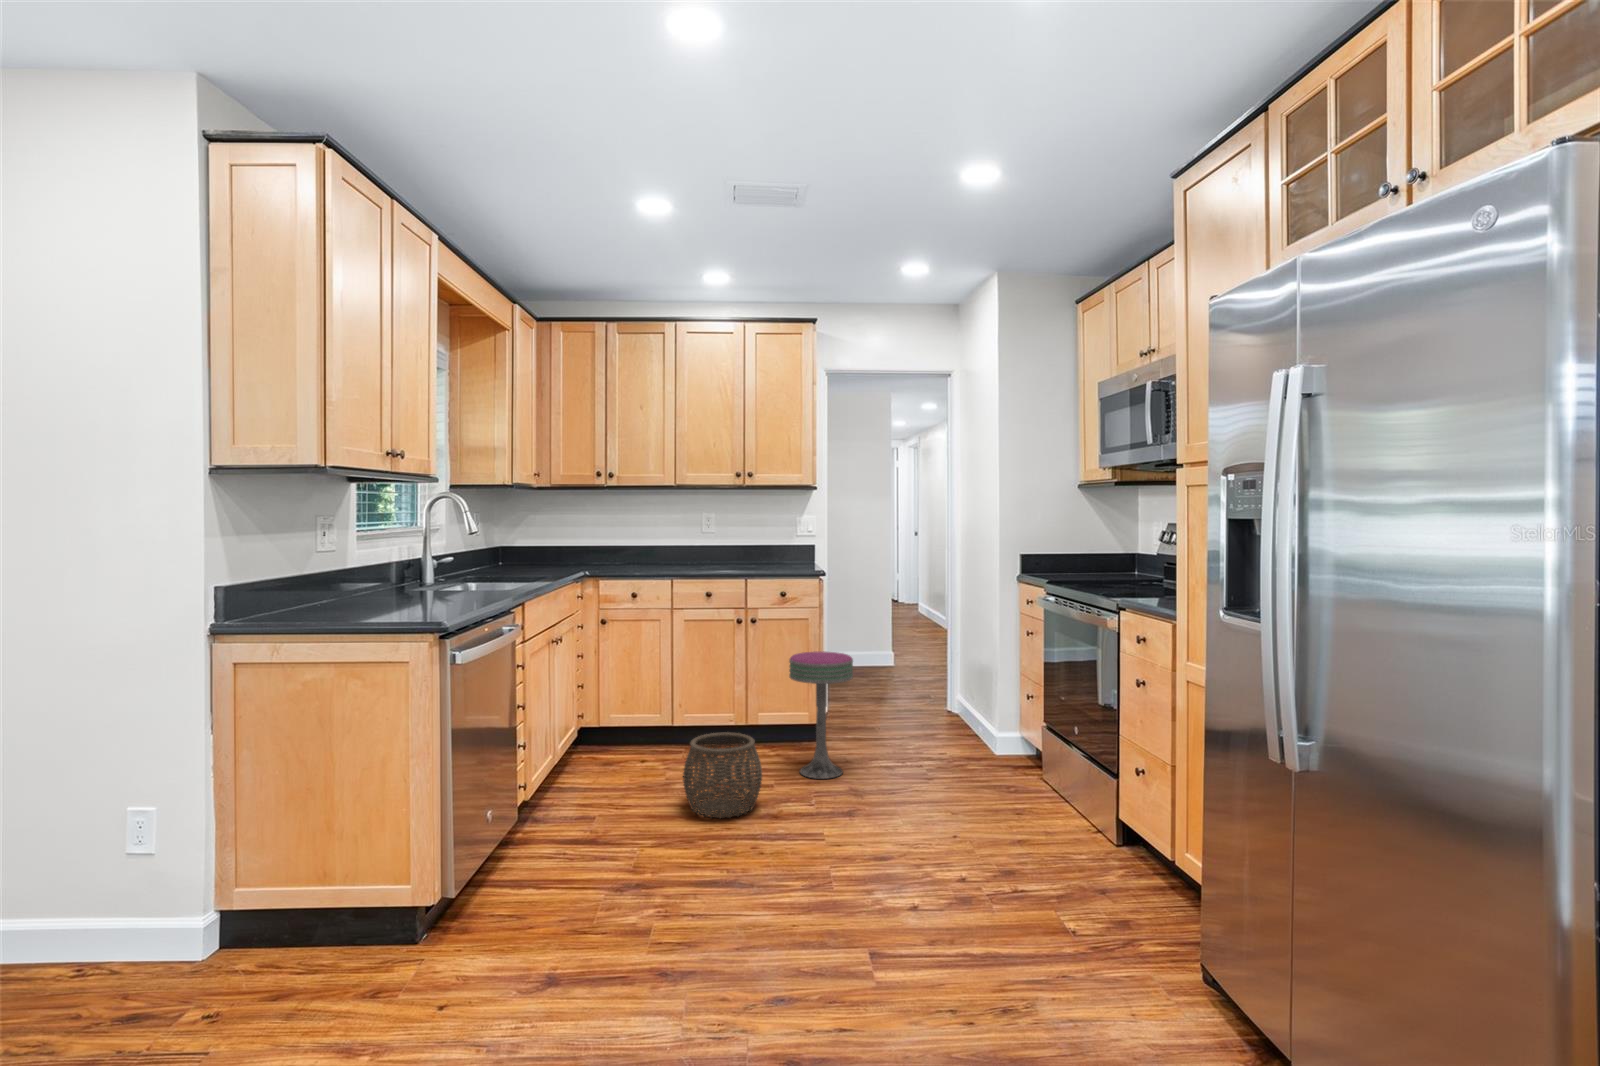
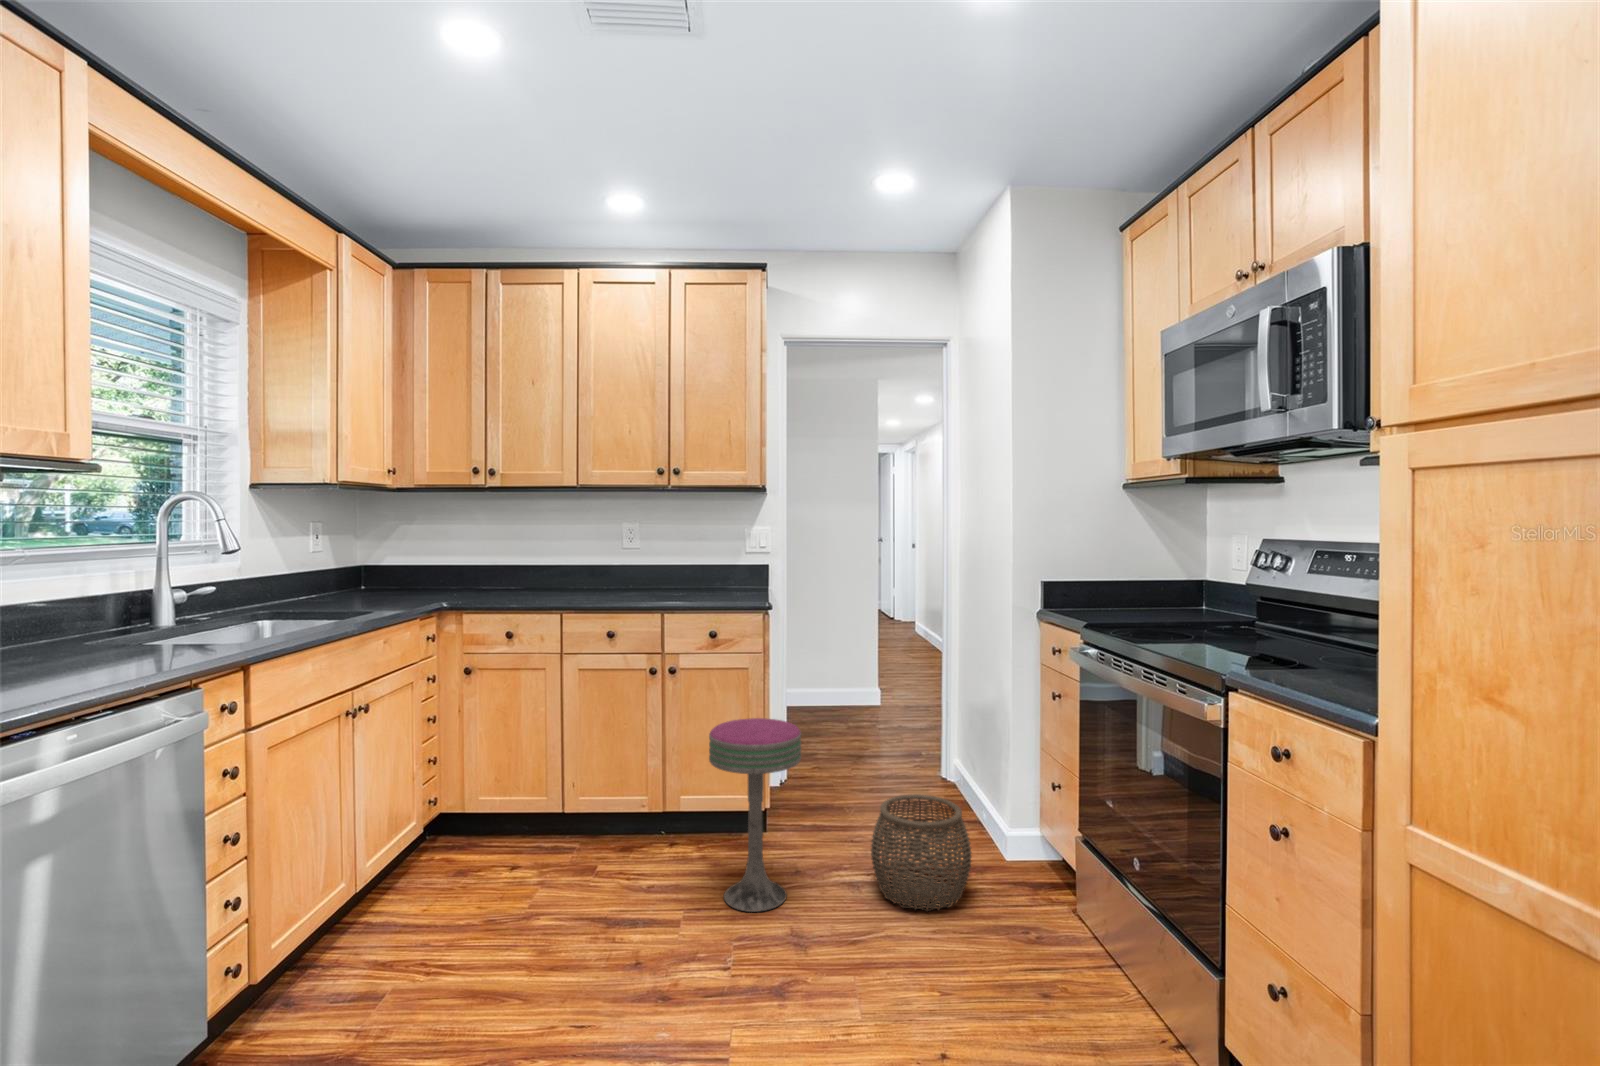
woven basket: present [683,732,762,818] -> present [871,794,972,911]

